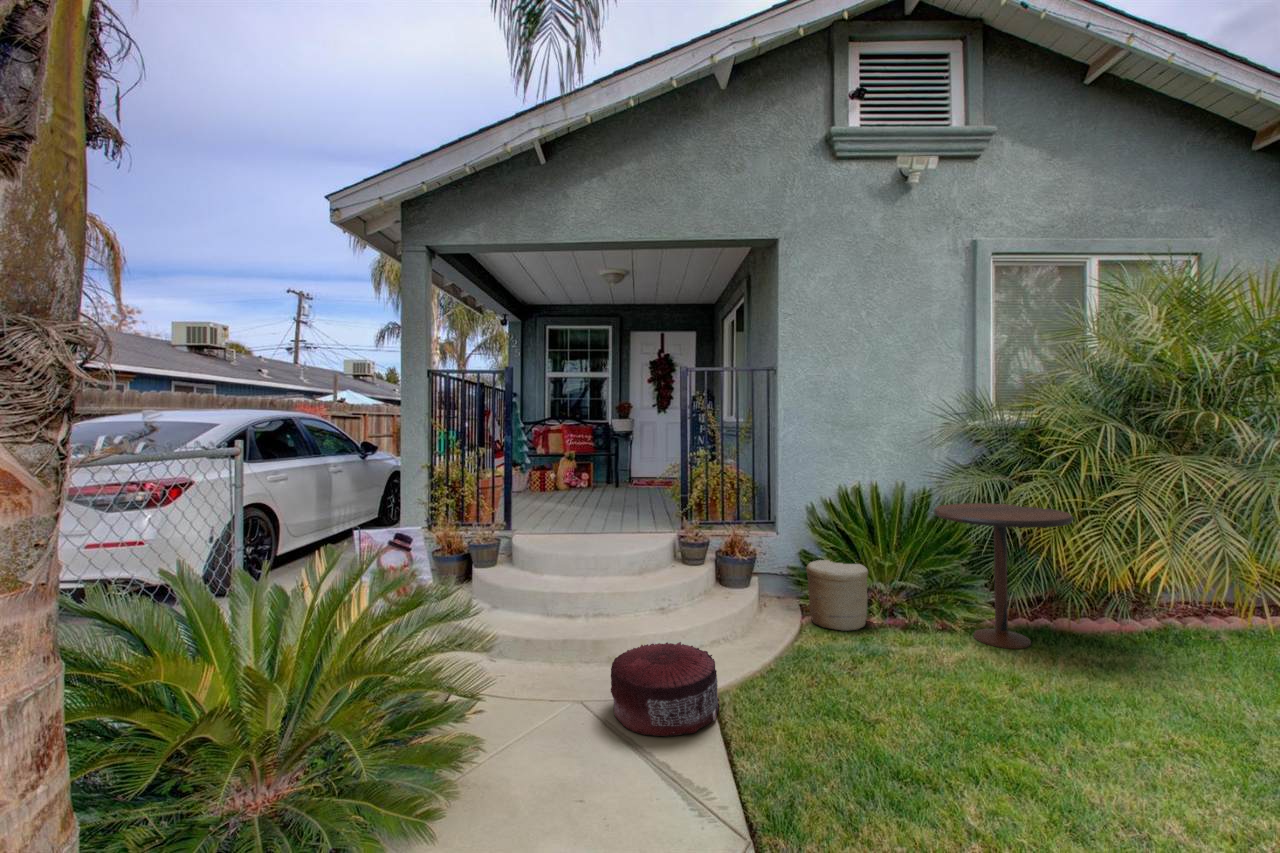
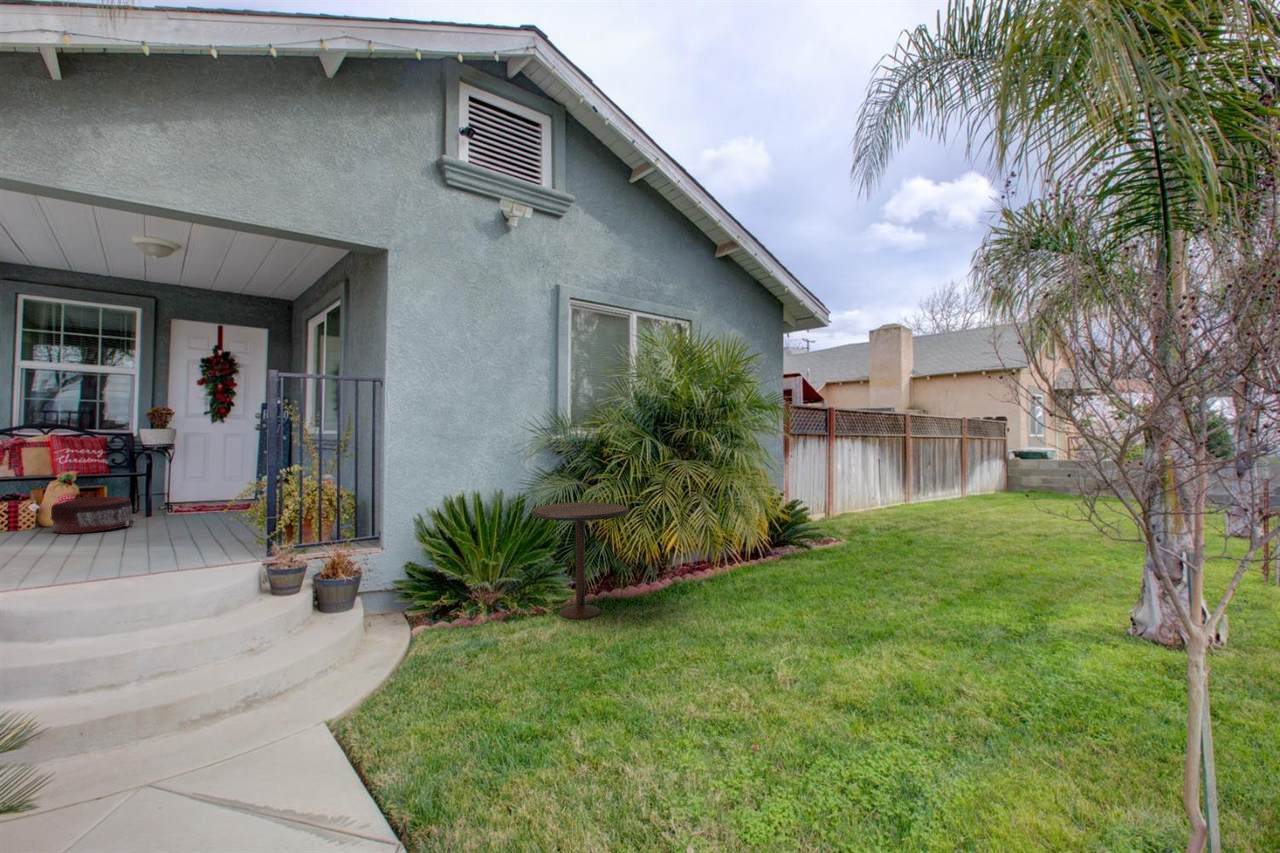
woven basket: present [806,560,868,631] -> none [417,566,476,634]
pouf: present [611,642,720,736] -> present [51,497,134,534]

